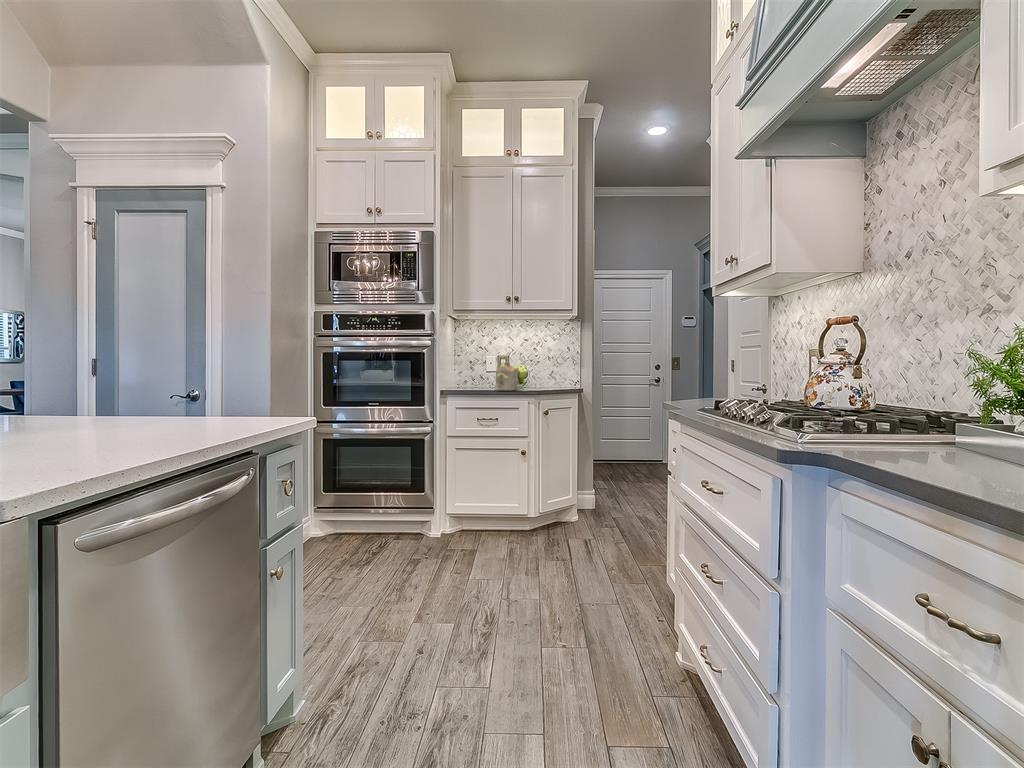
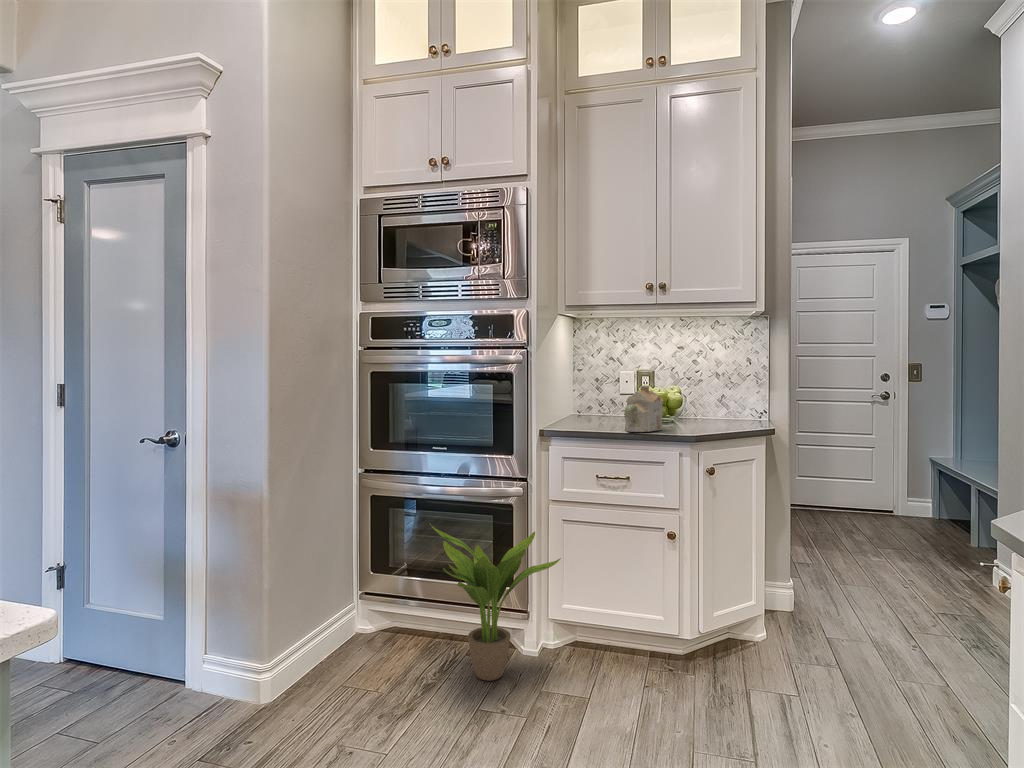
potted plant: none [376,447,458,547] -> present [431,525,561,681]

